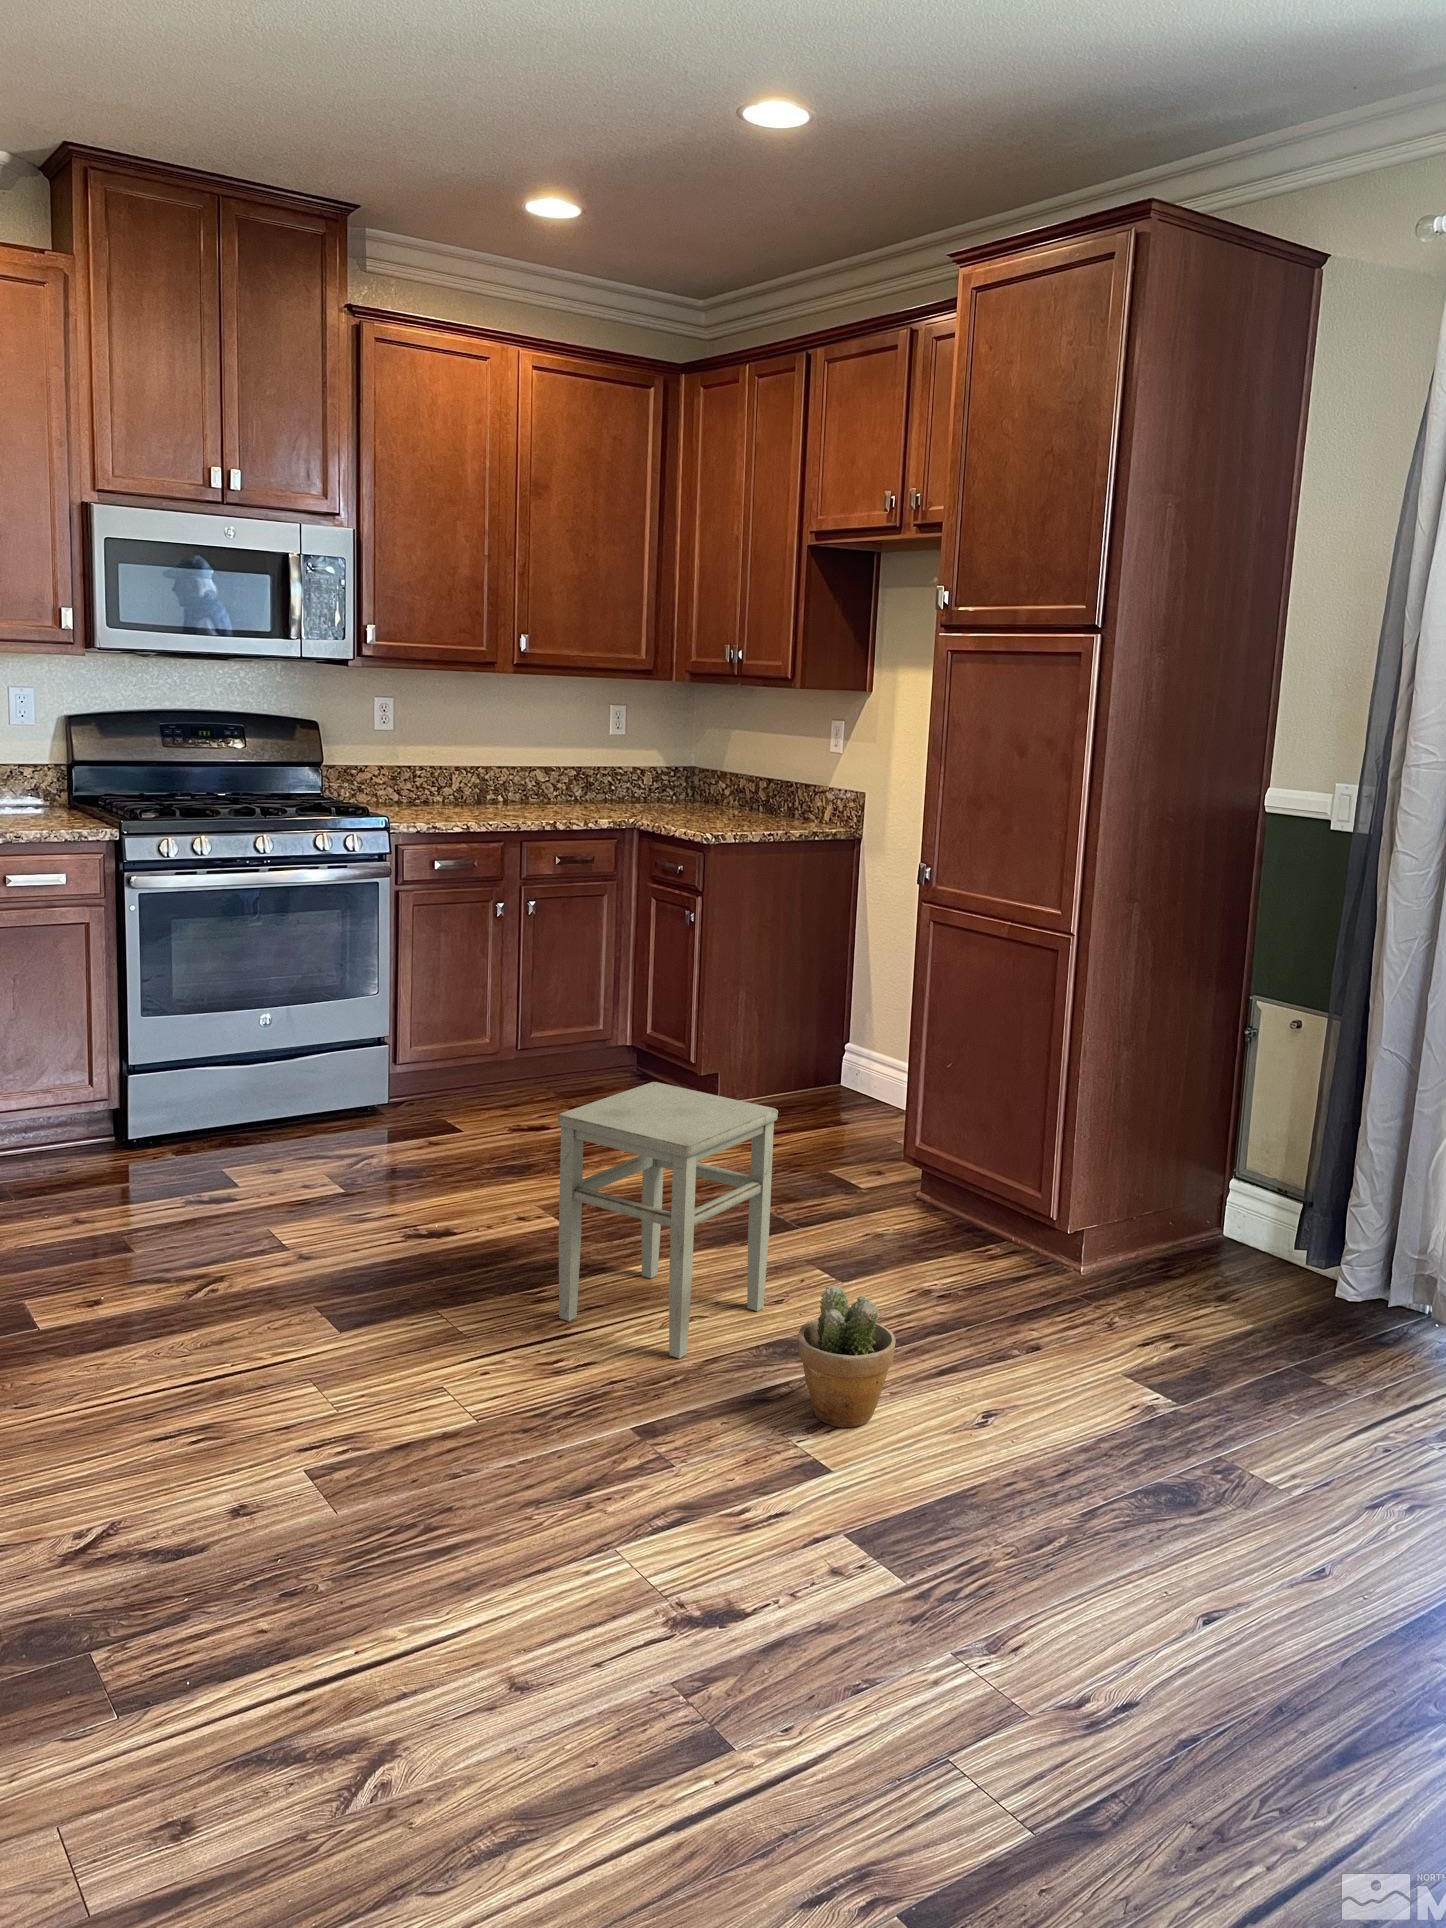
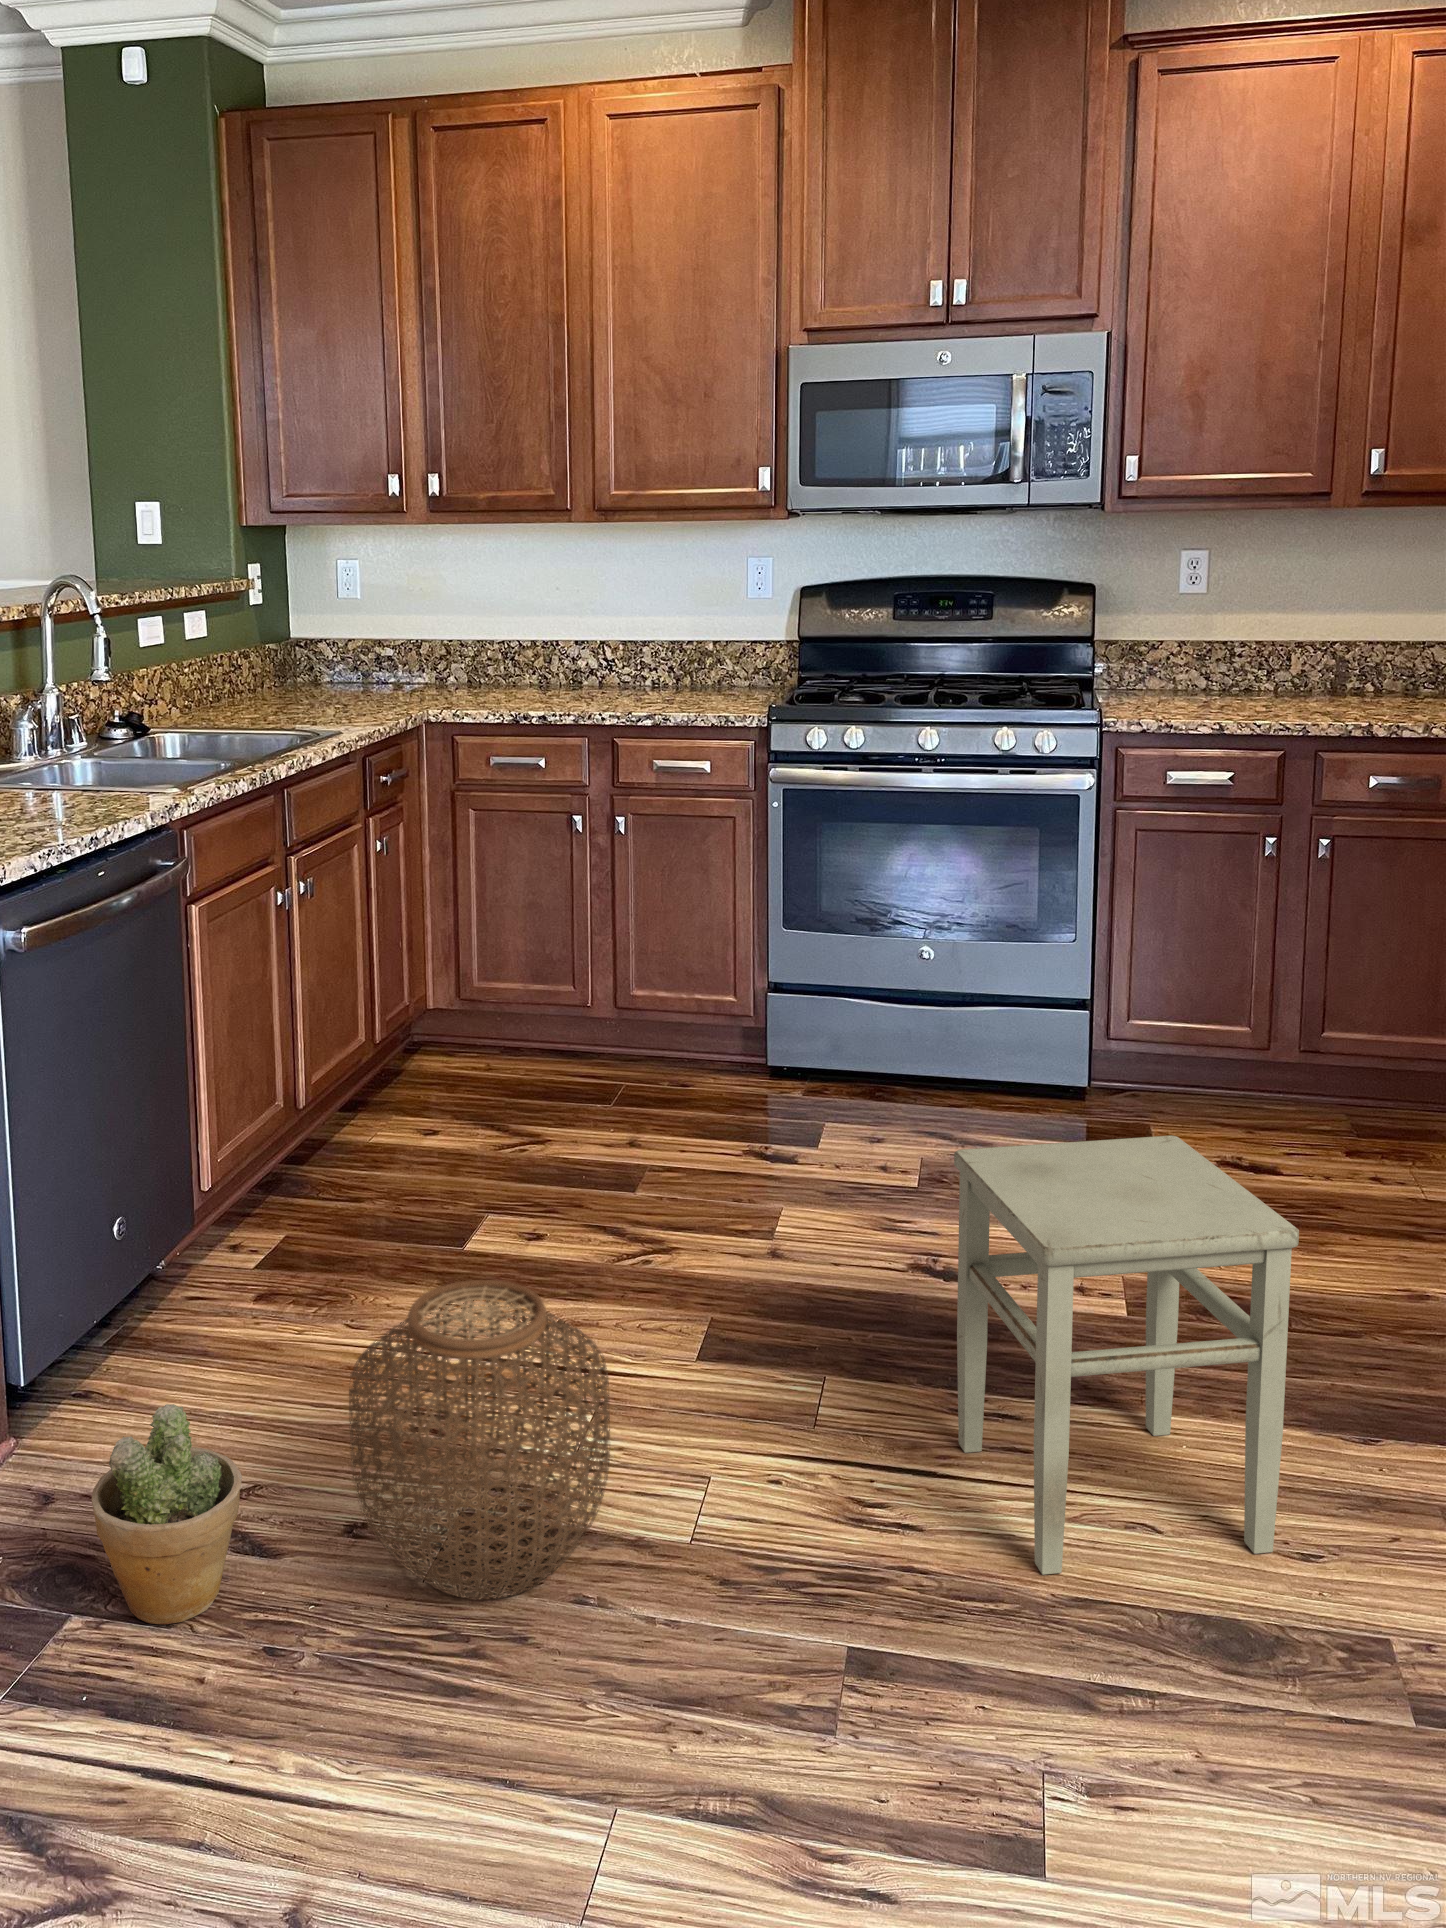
woven basket: none [255,1268,464,1512] -> present [349,1280,610,1600]
potted plant: present [798,1286,896,1427] -> present [91,1404,242,1625]

